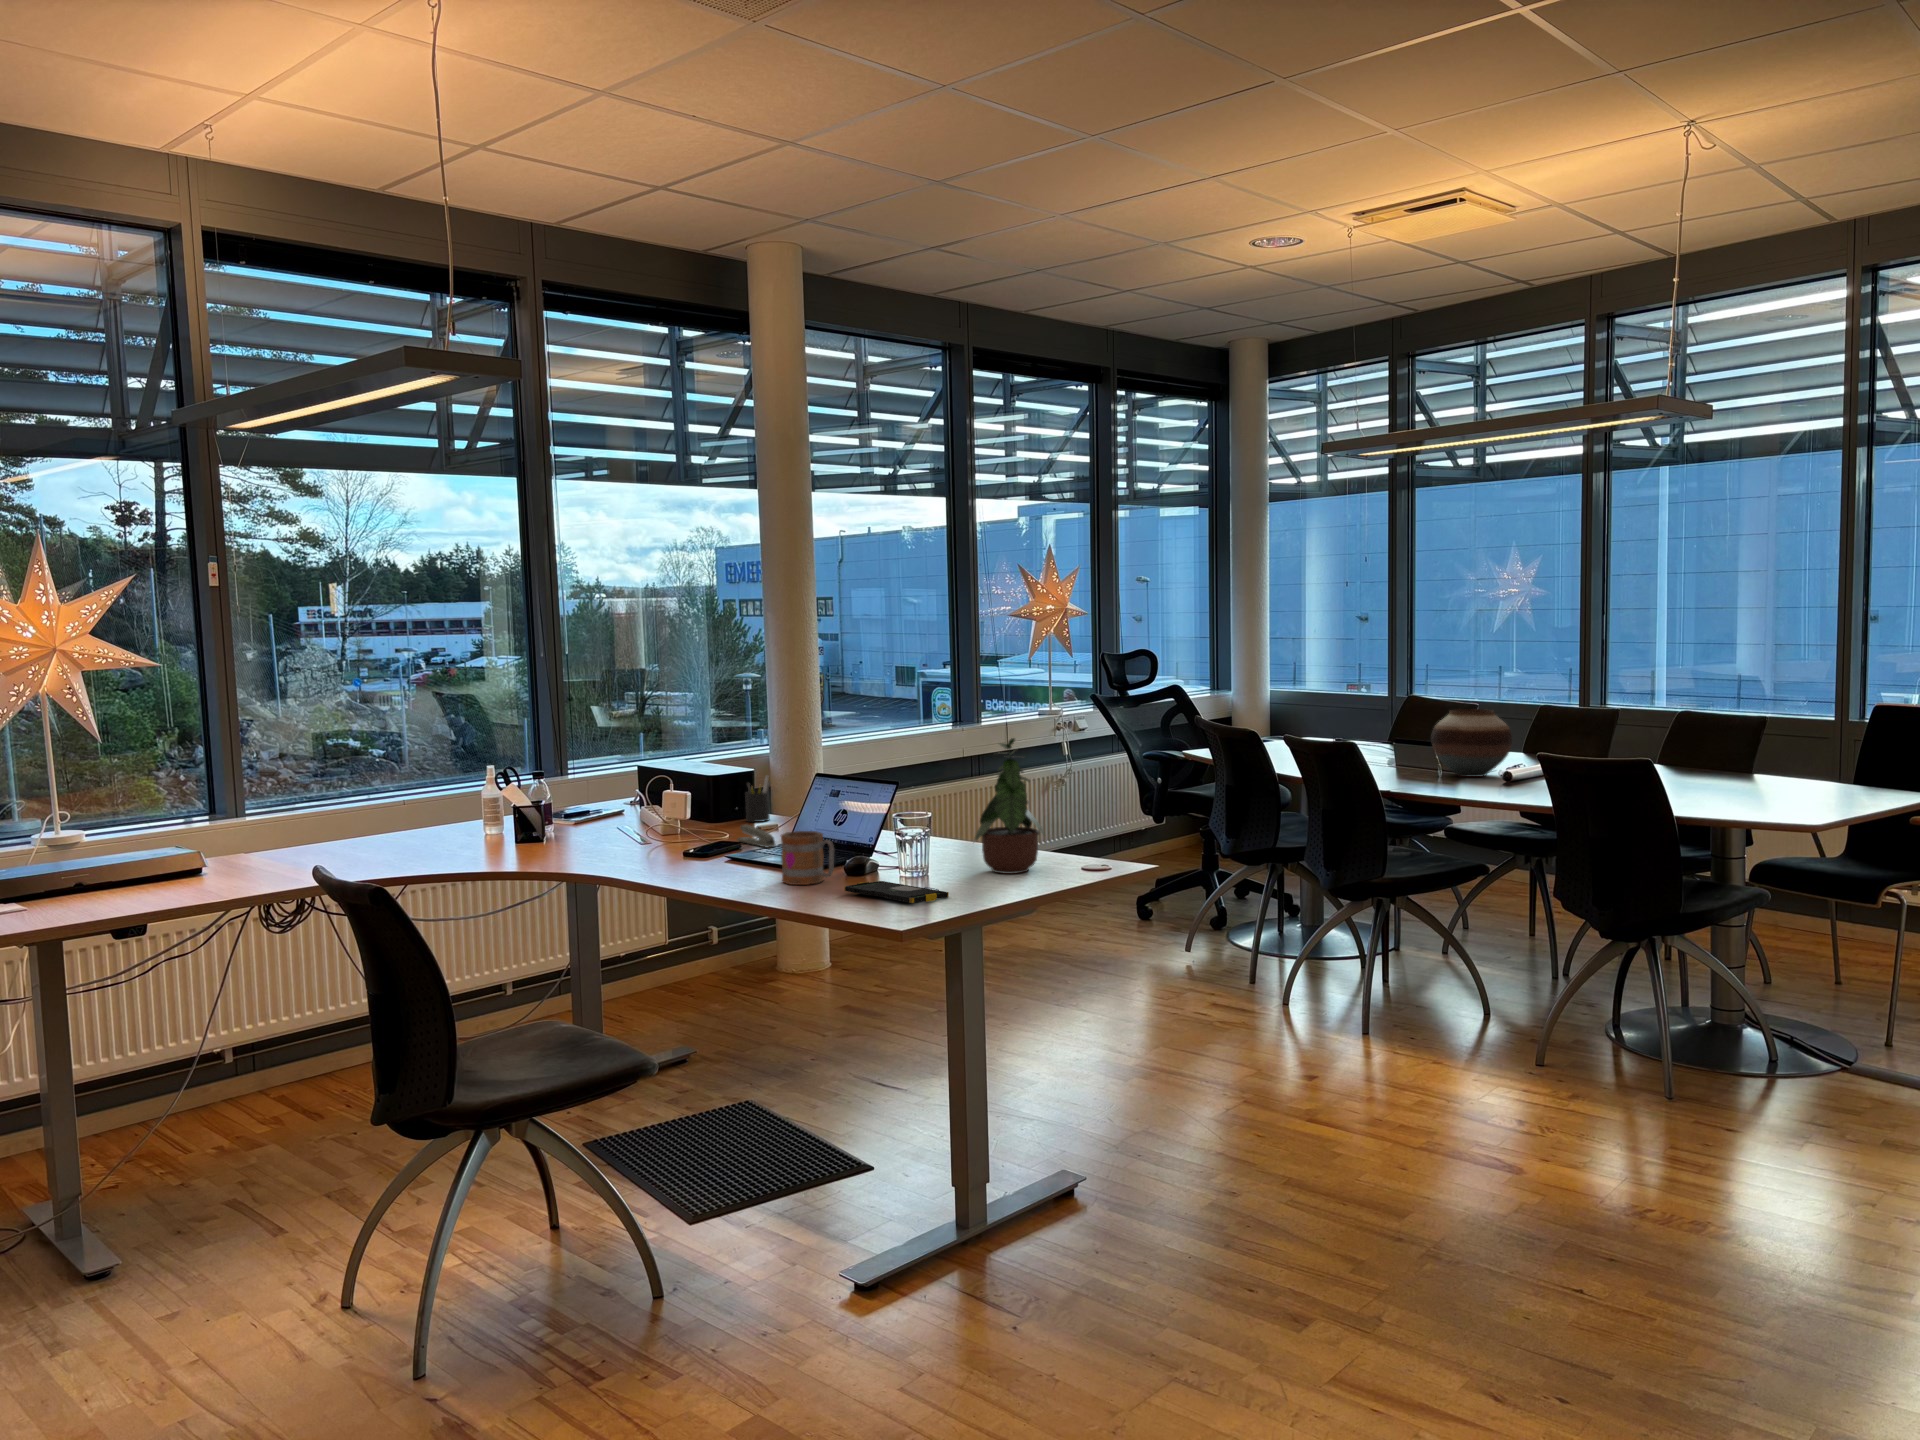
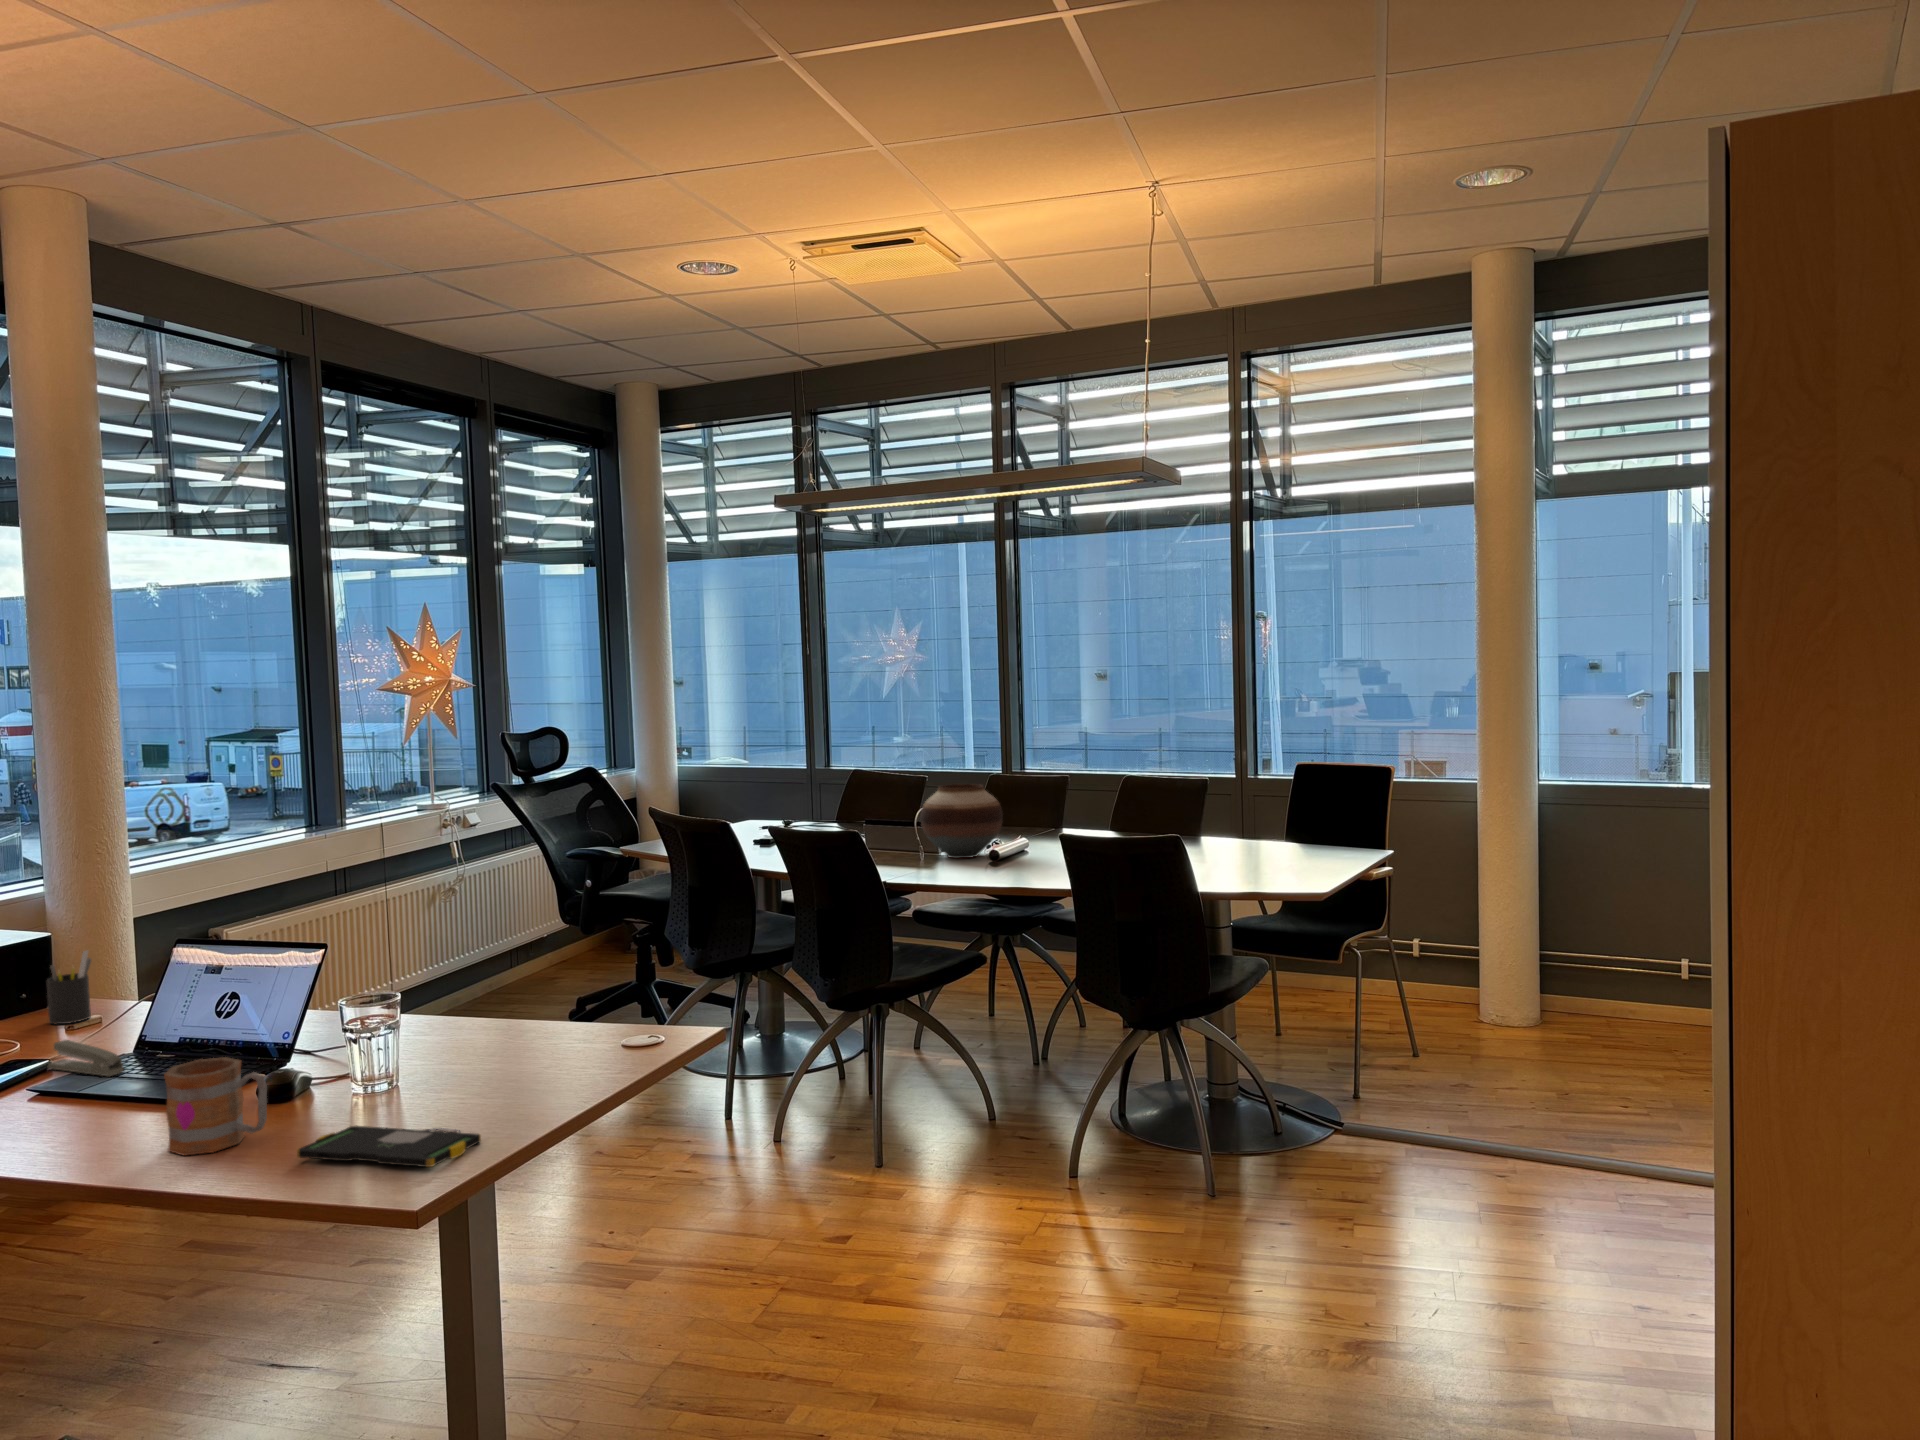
potted plant: present [975,738,1044,874] -> none [476,879,596,1079]

